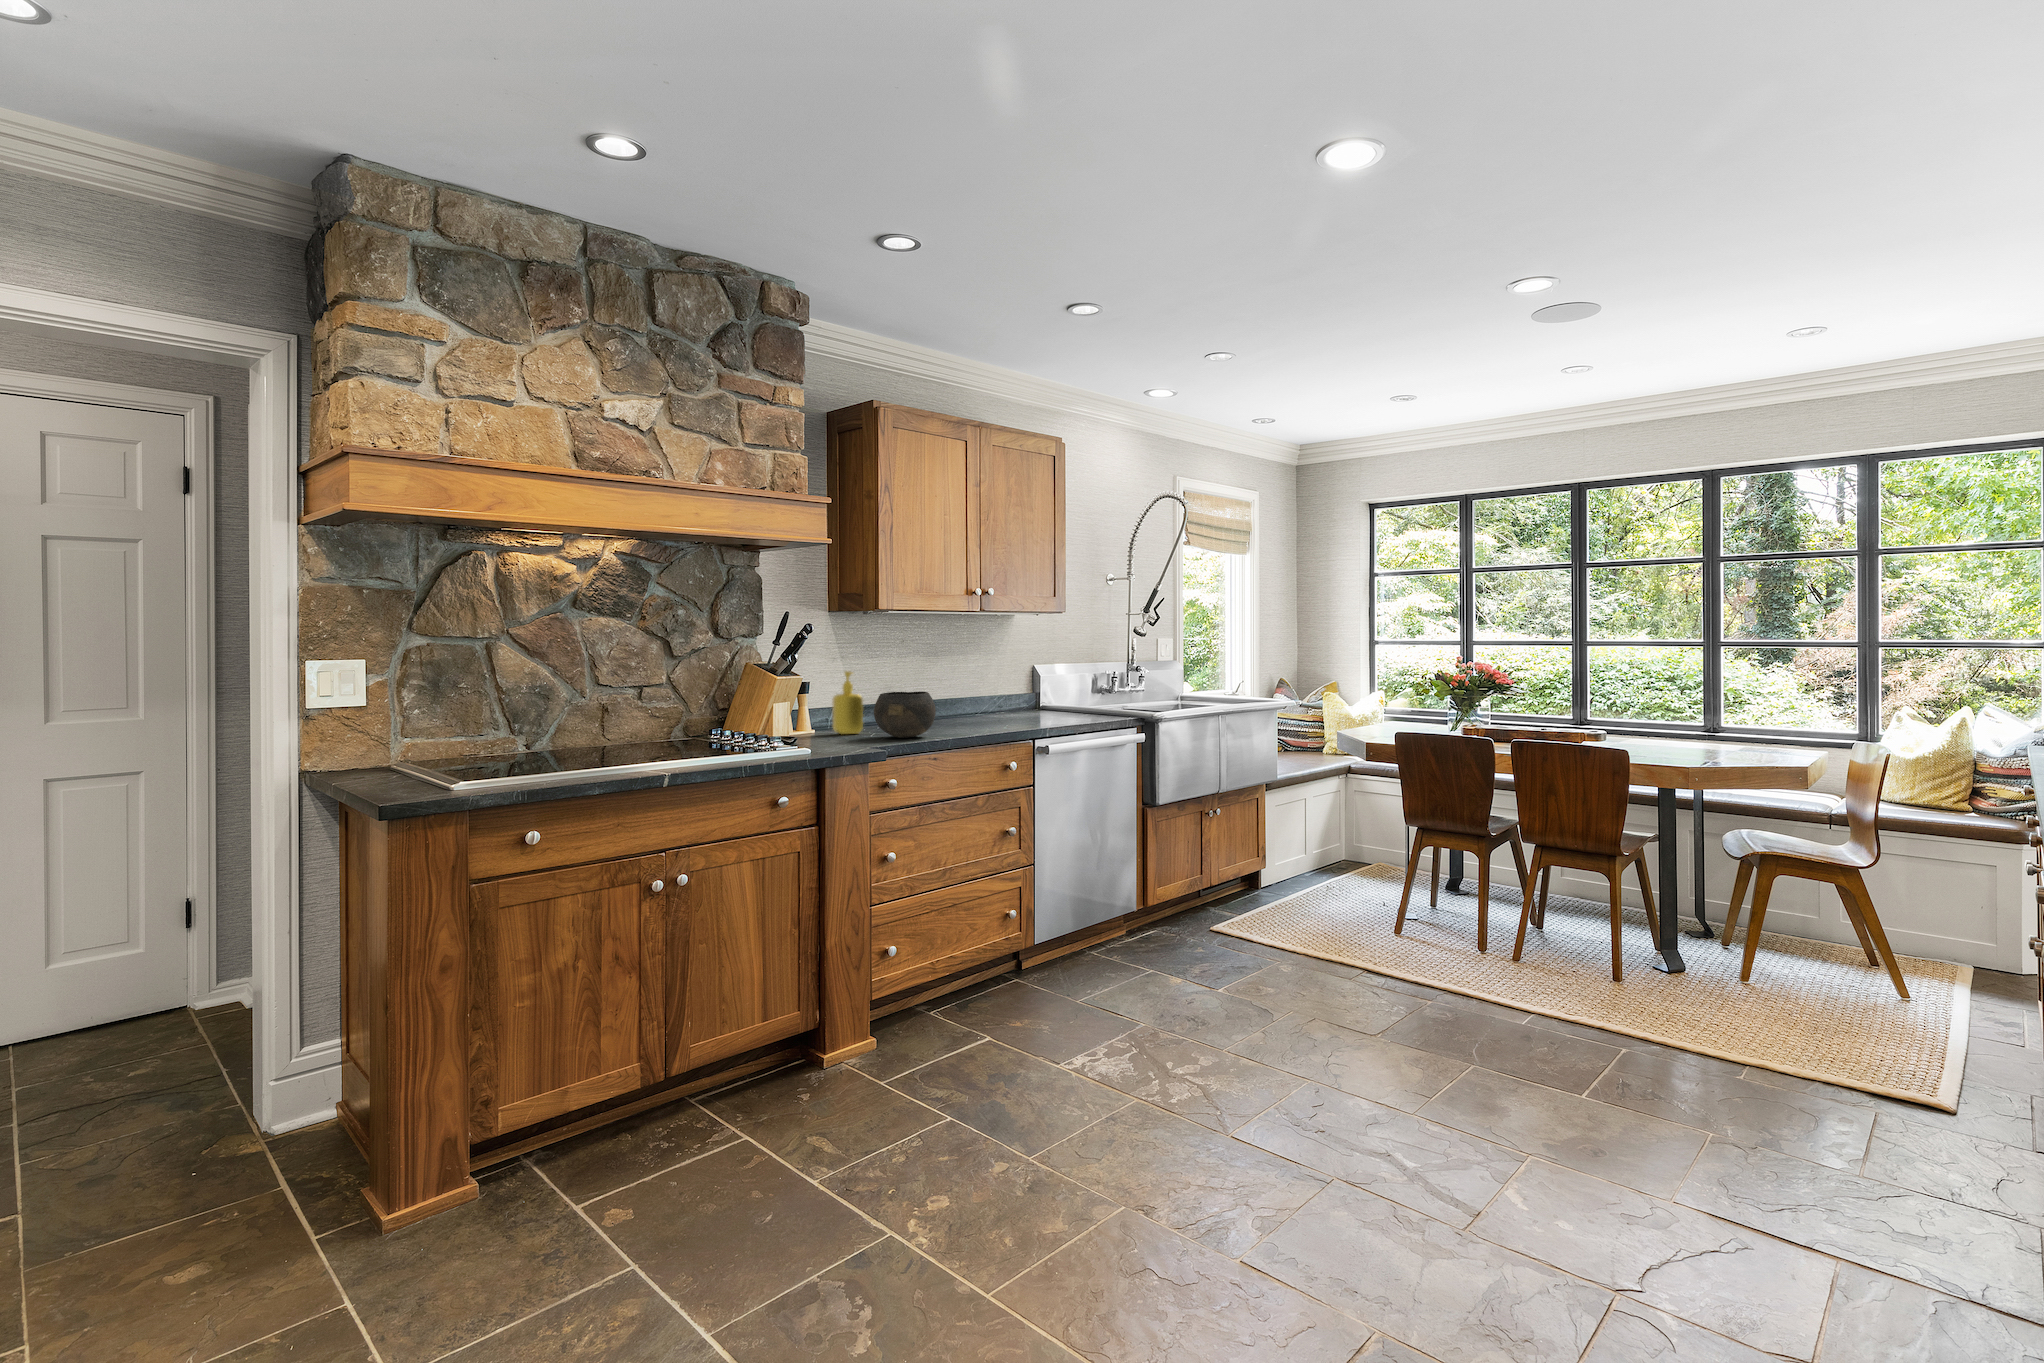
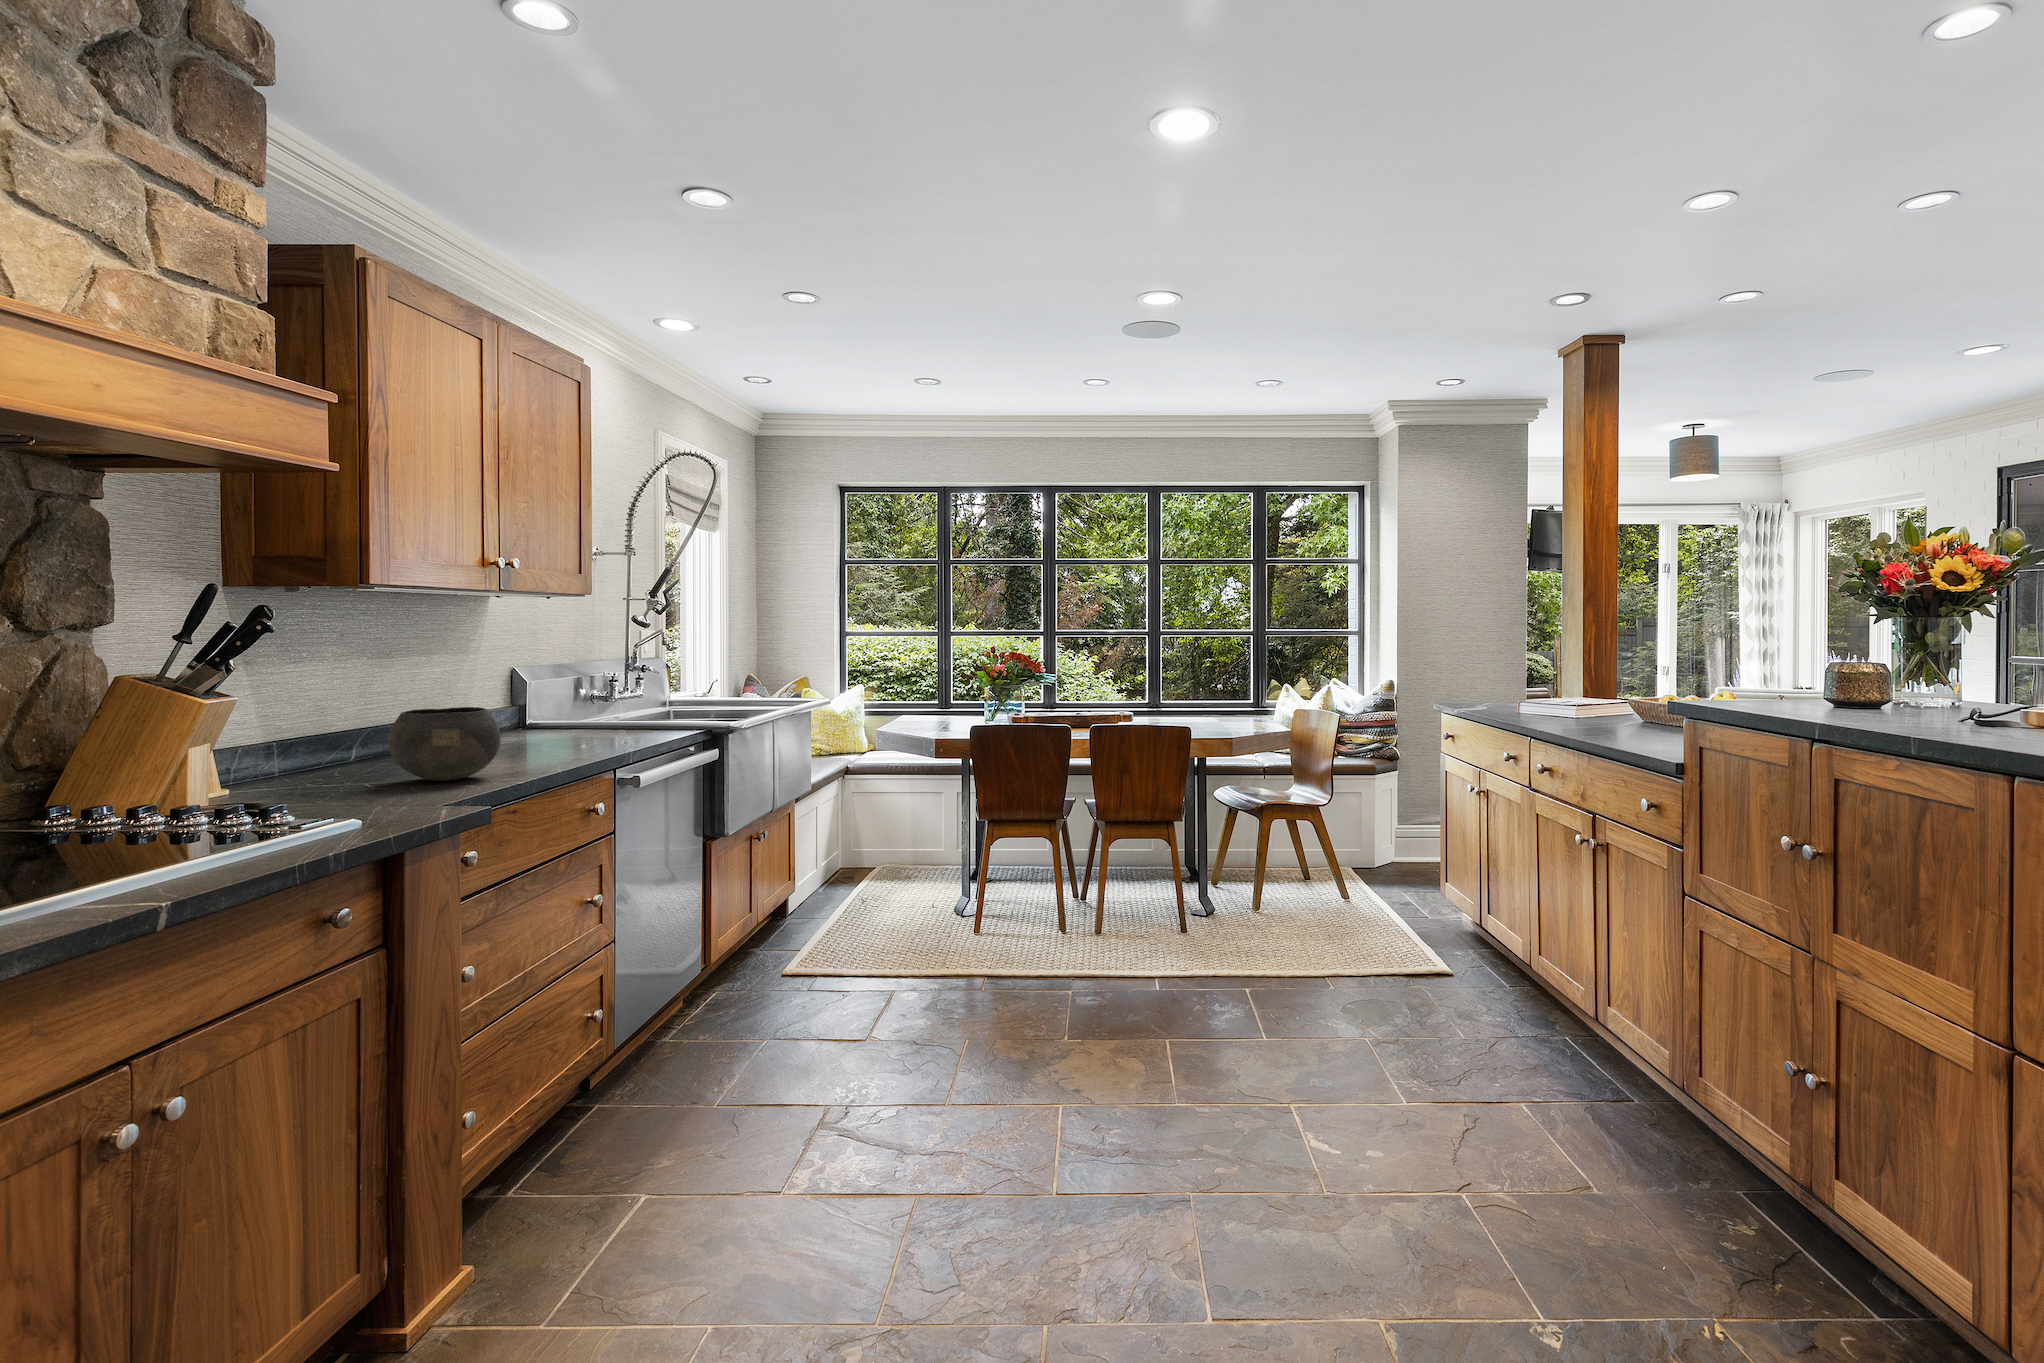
soap dispenser: present [833,672,863,735] -> none [281,680,342,784]

